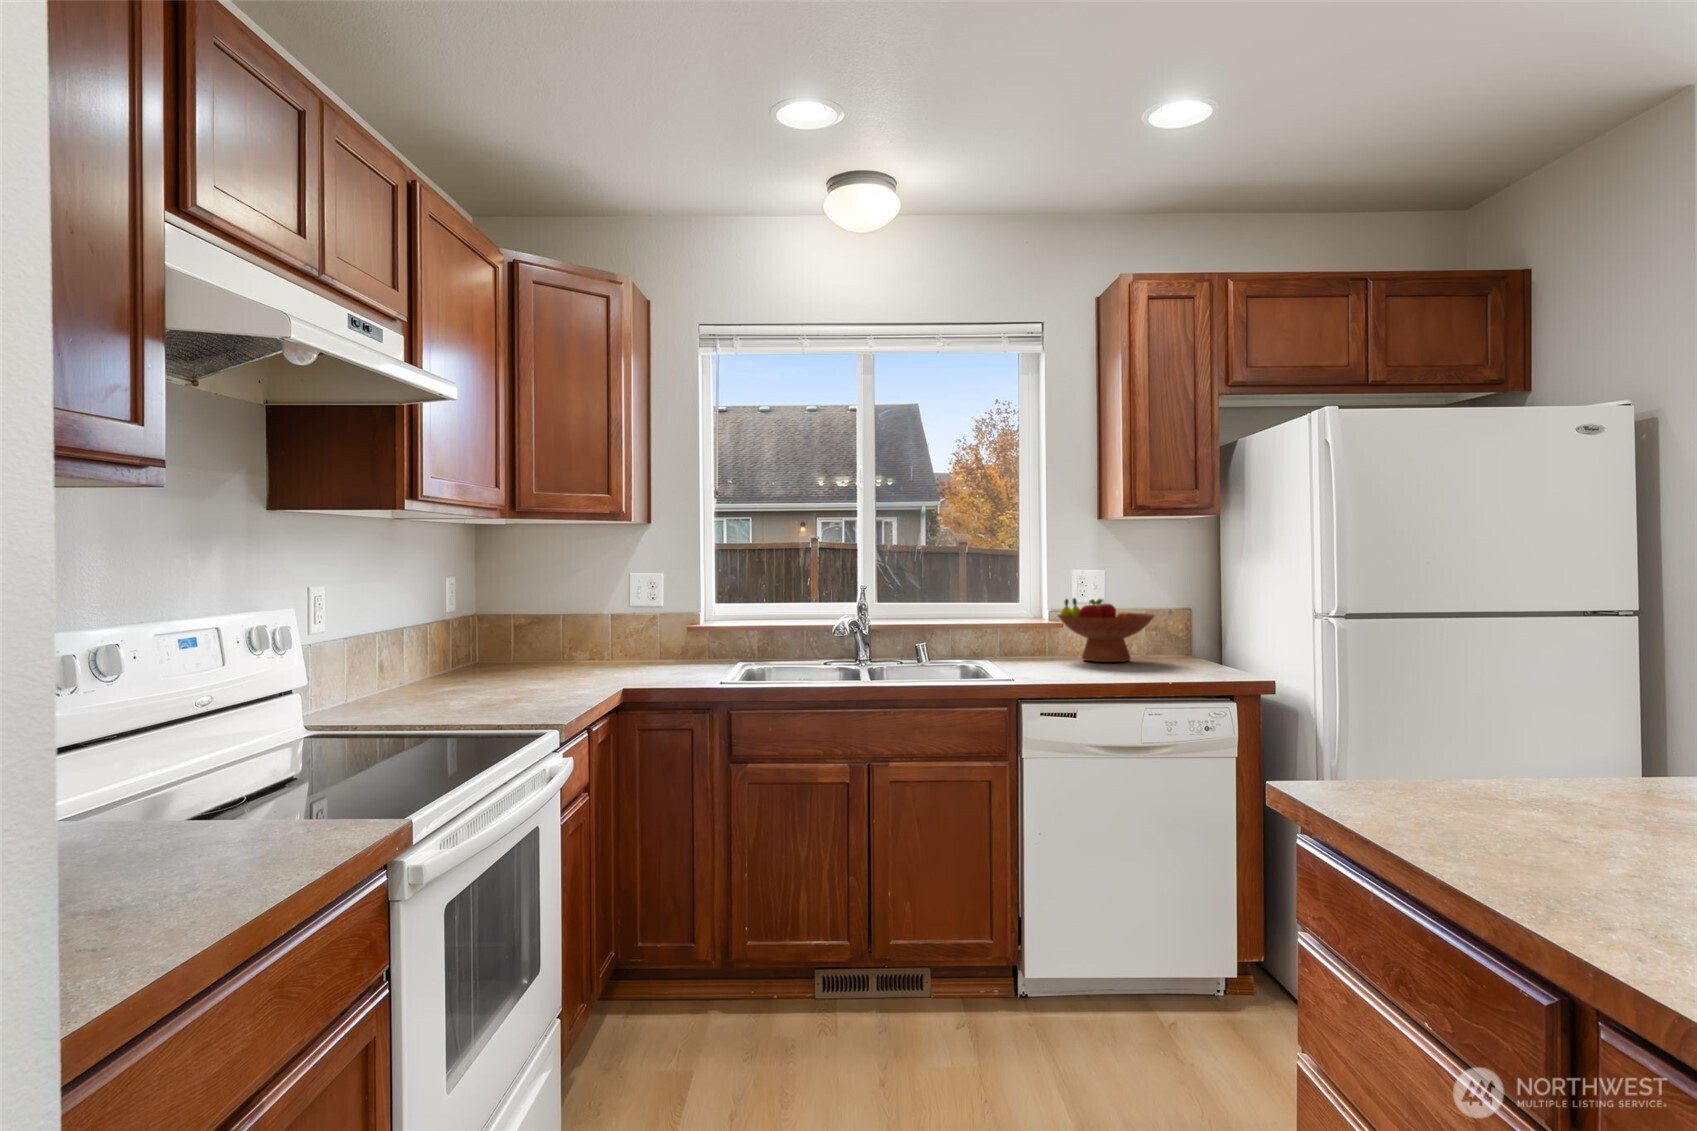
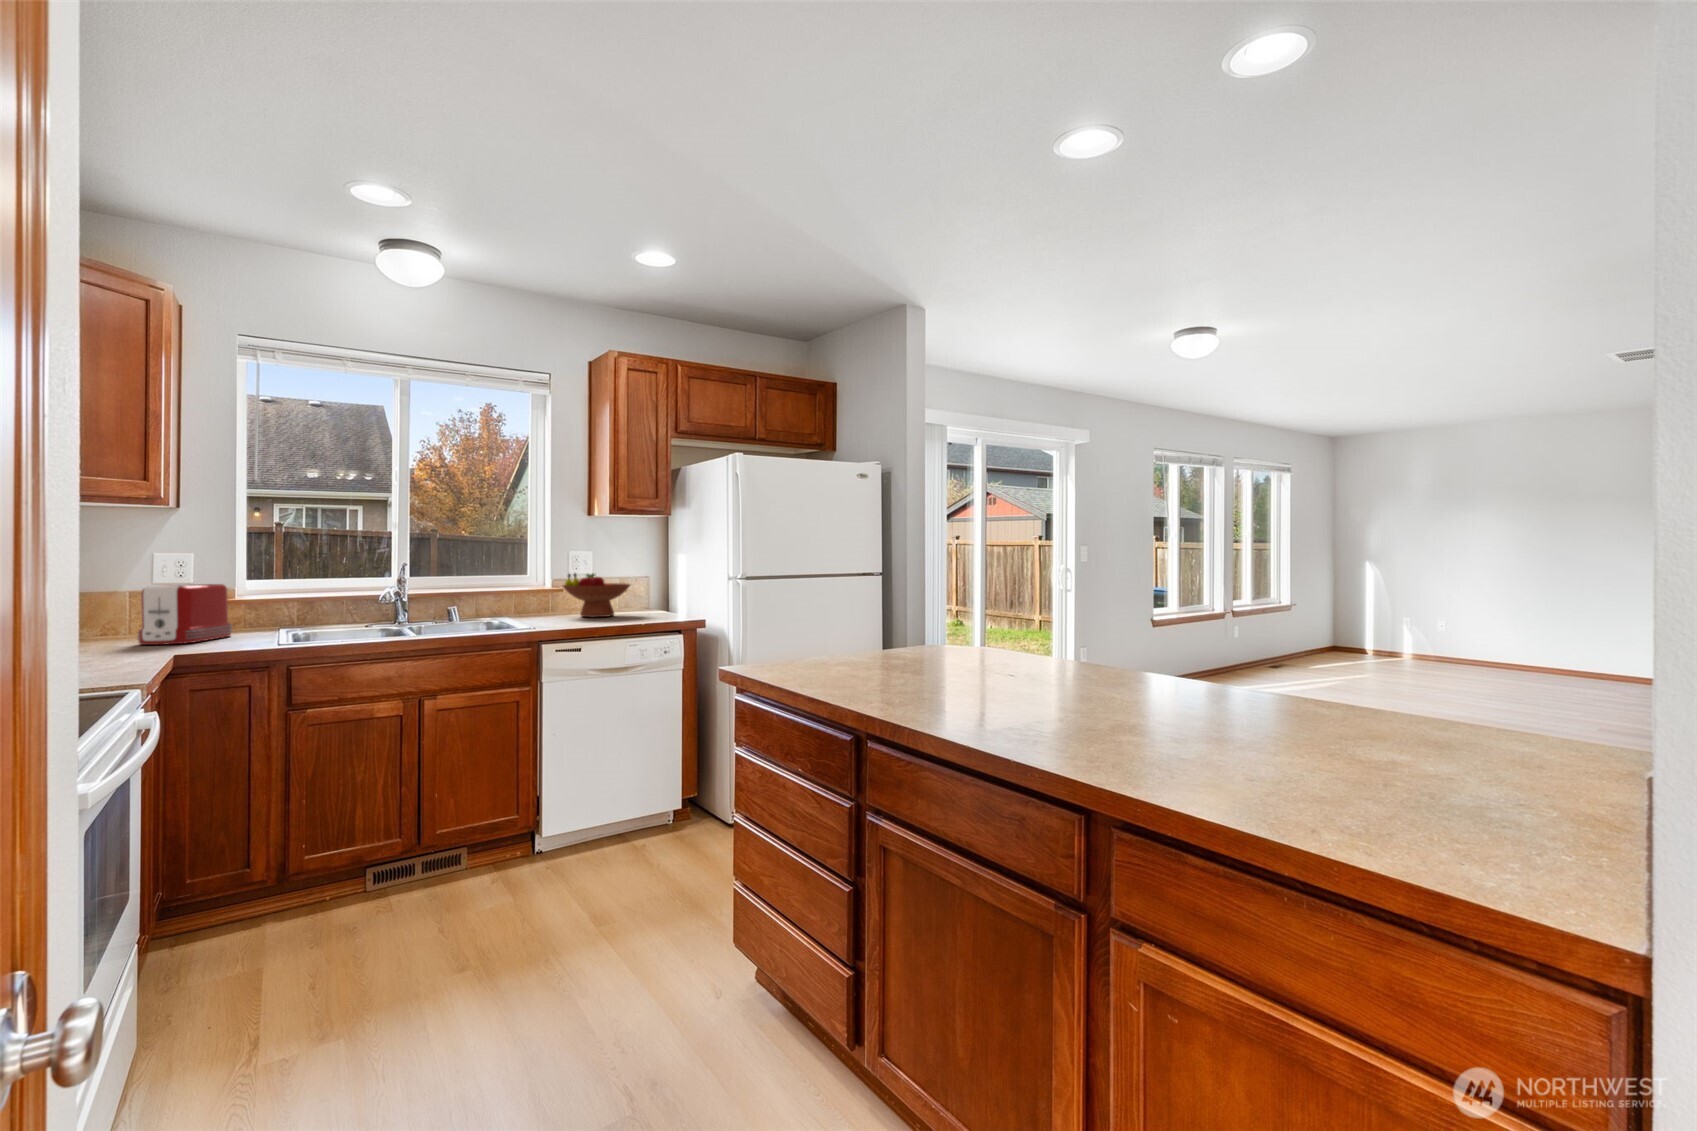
toaster: none [606,608,693,676] -> present [138,584,232,645]

